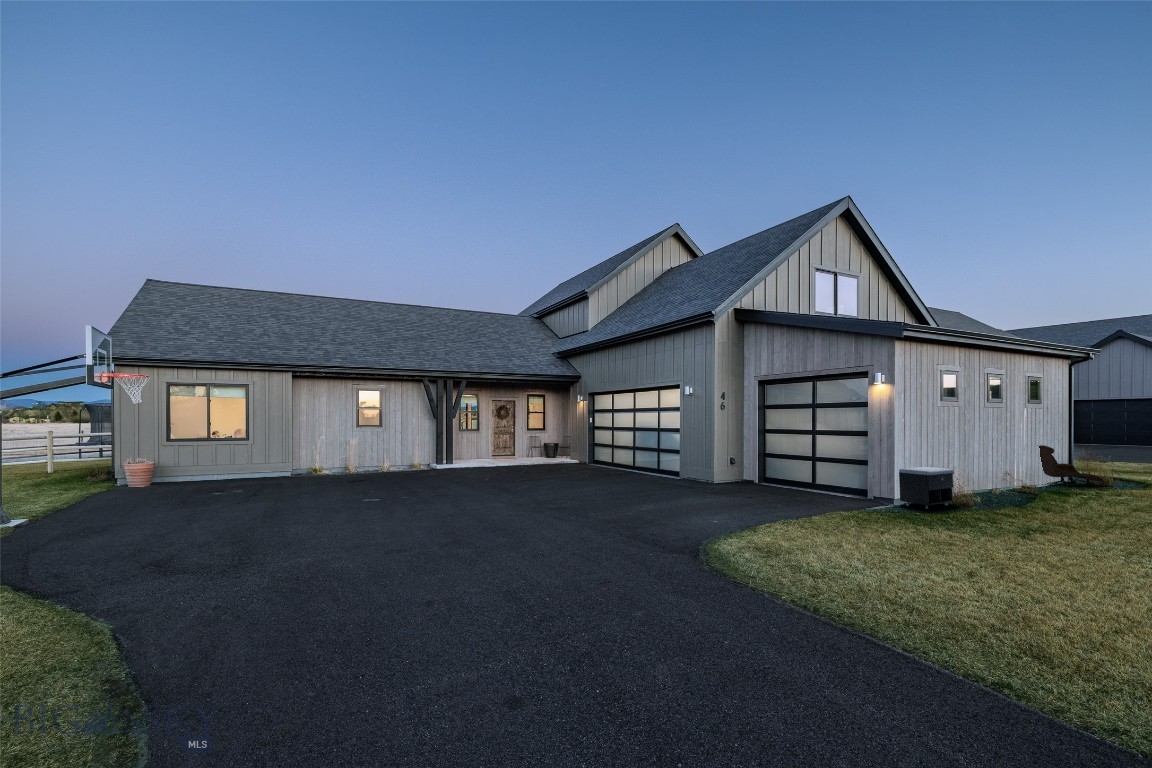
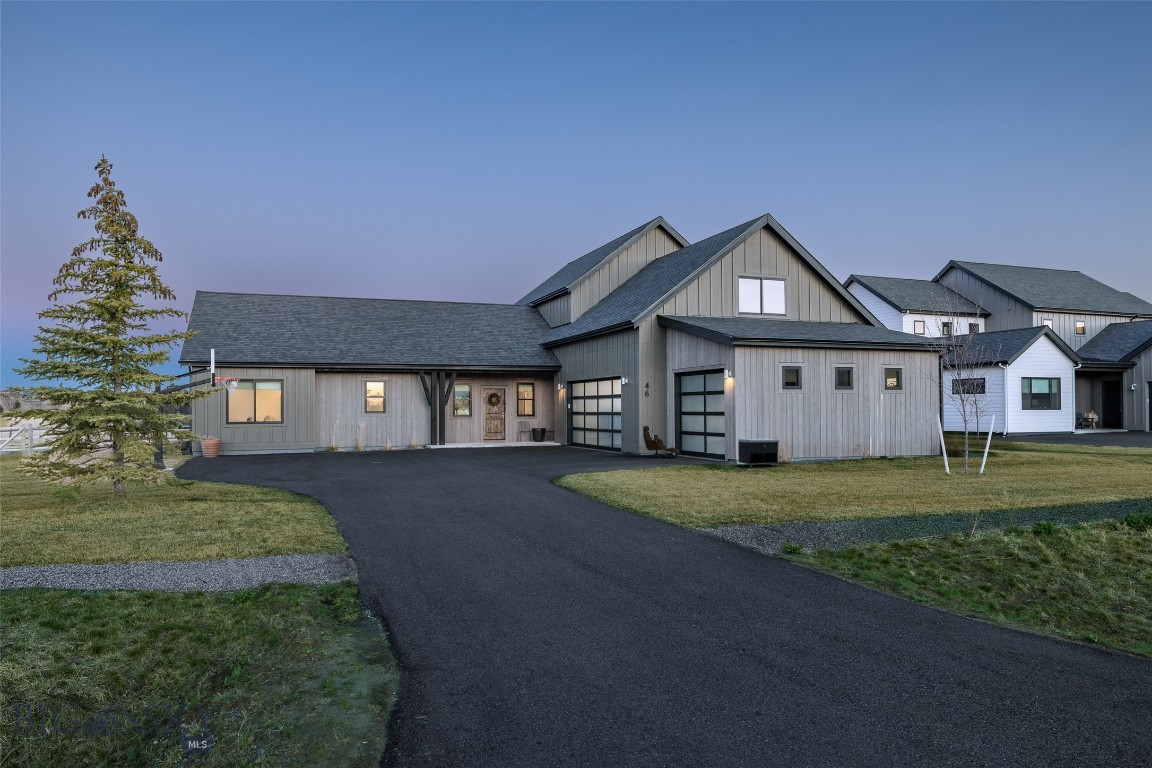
lounge chair: present [1039,445,1103,488] -> present [643,426,679,458]

